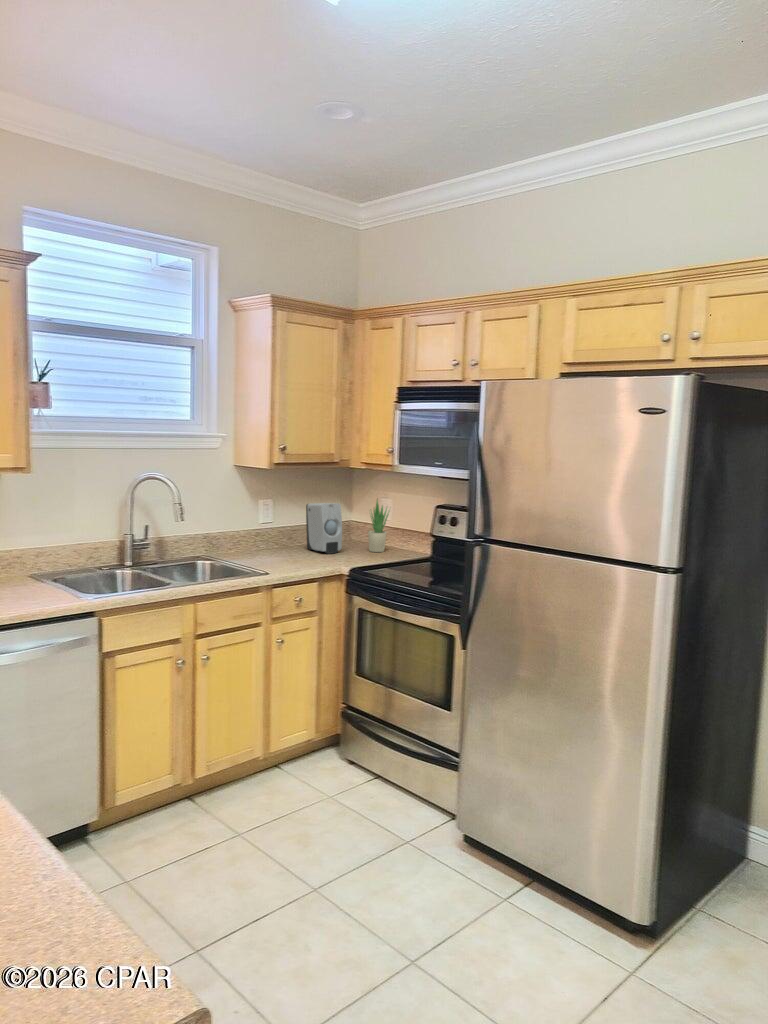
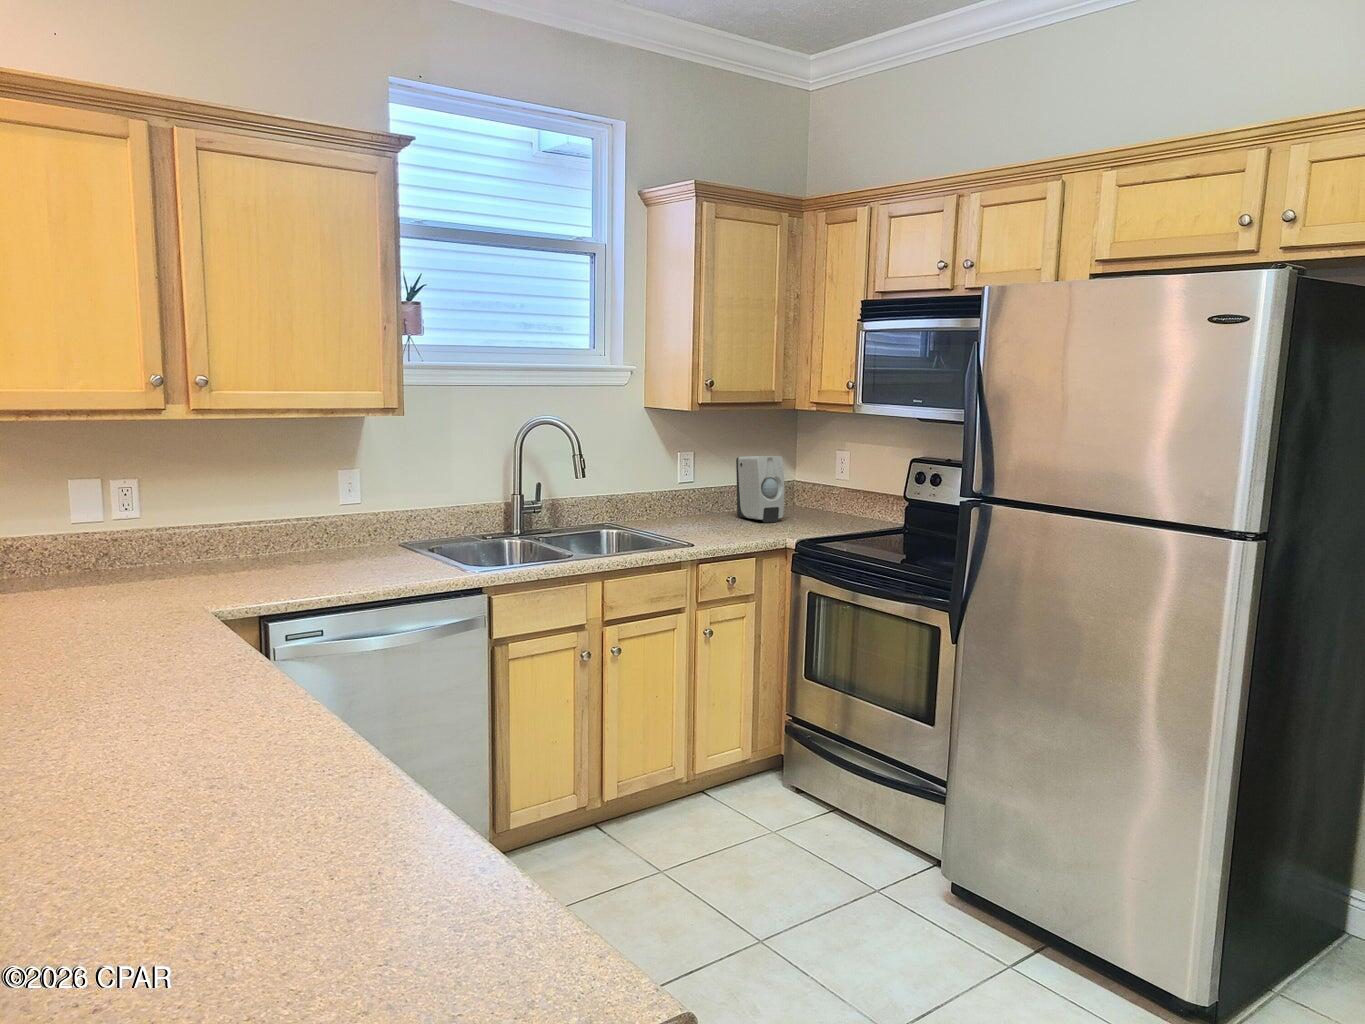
potted plant: present [368,499,389,552] -> none [818,448,850,521]

